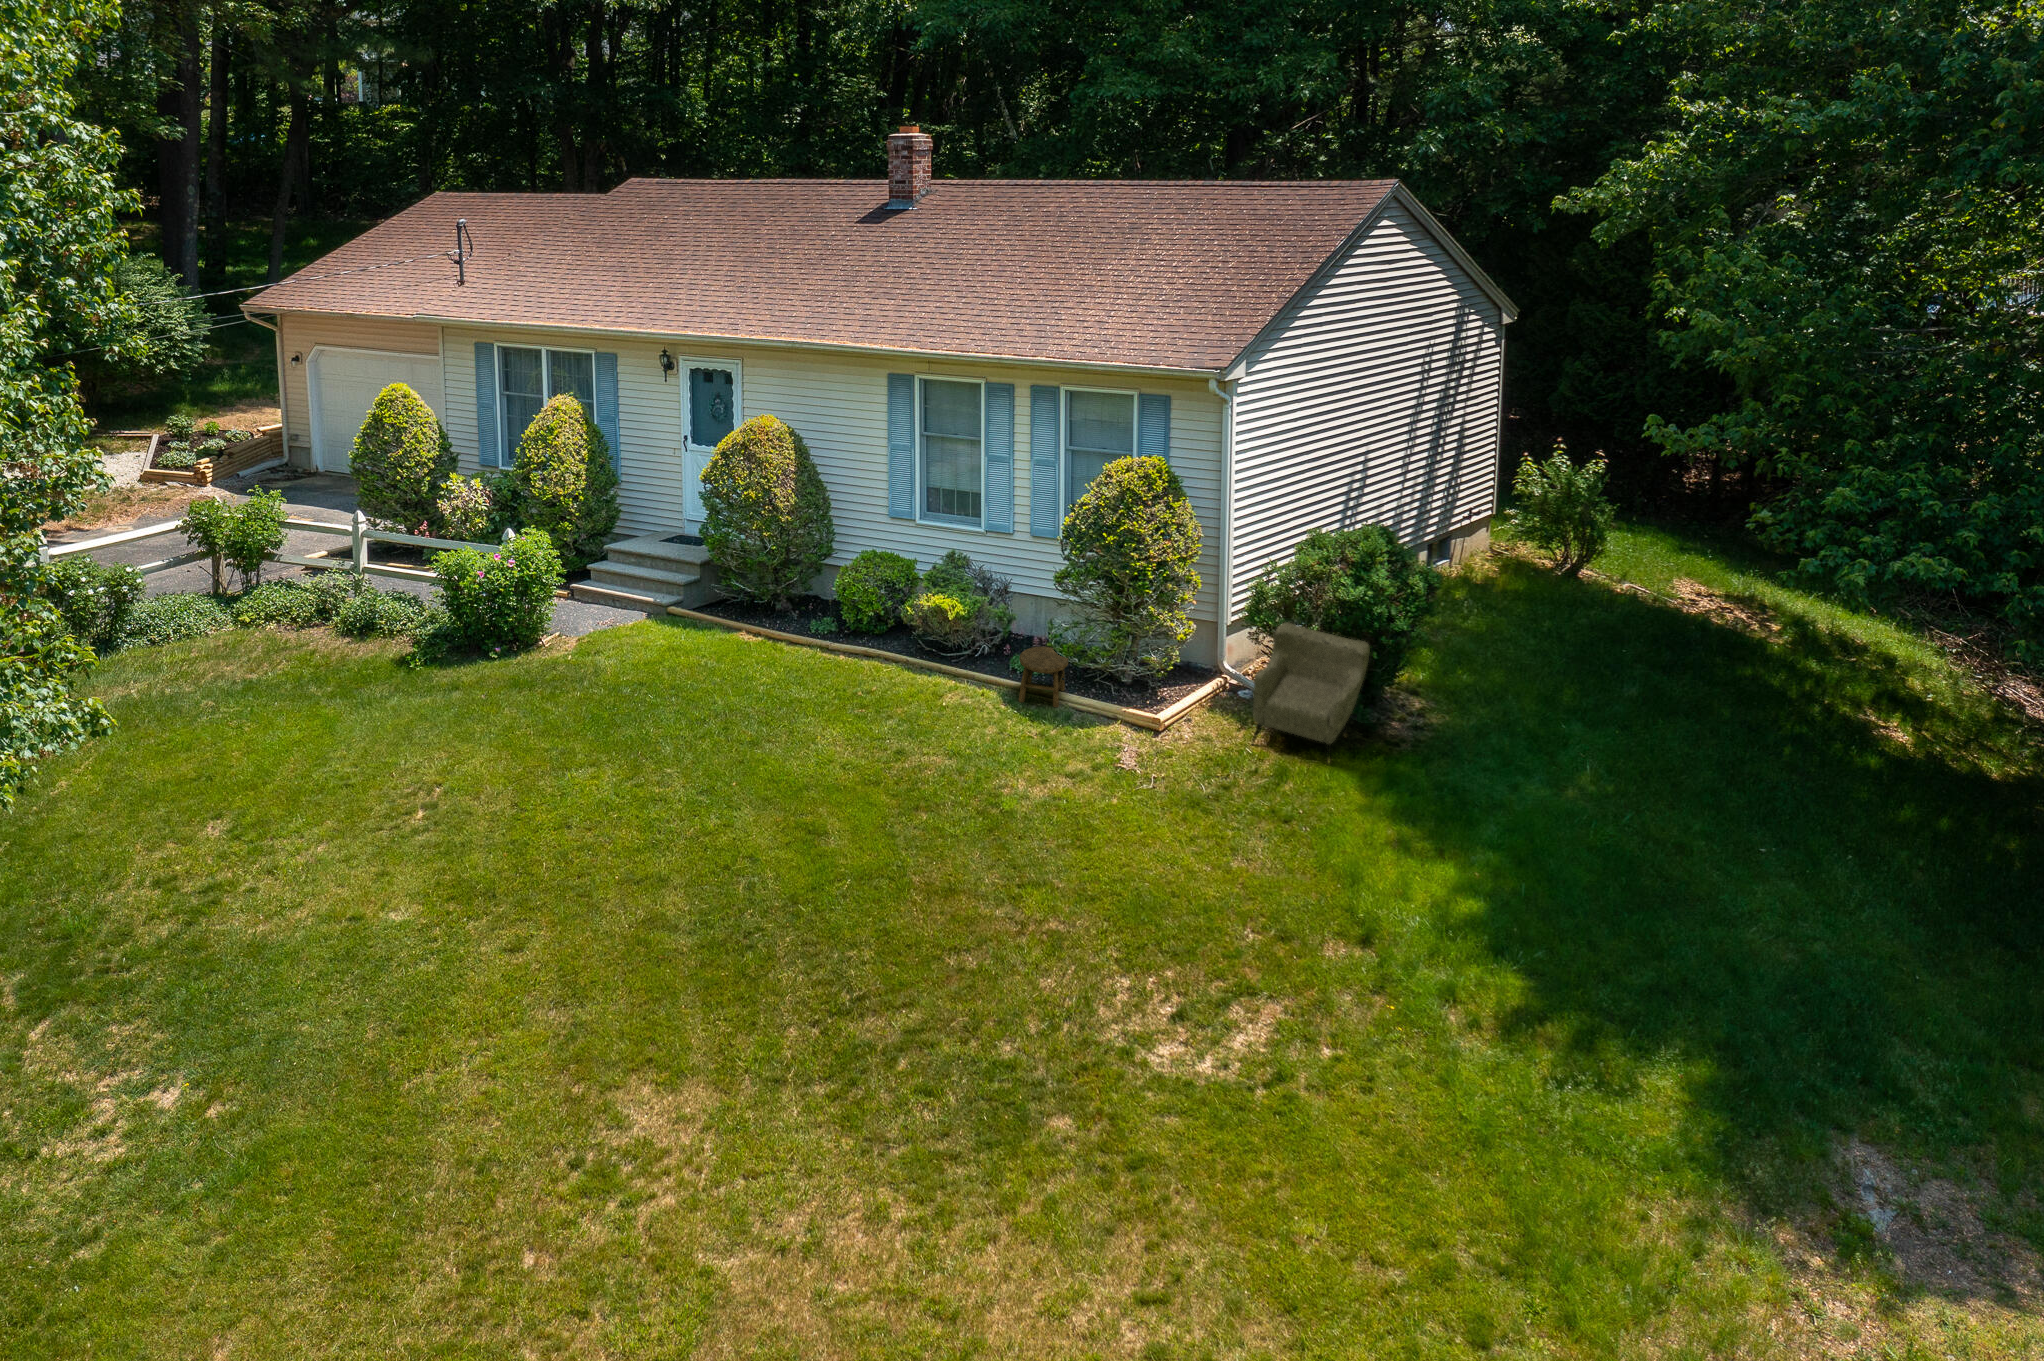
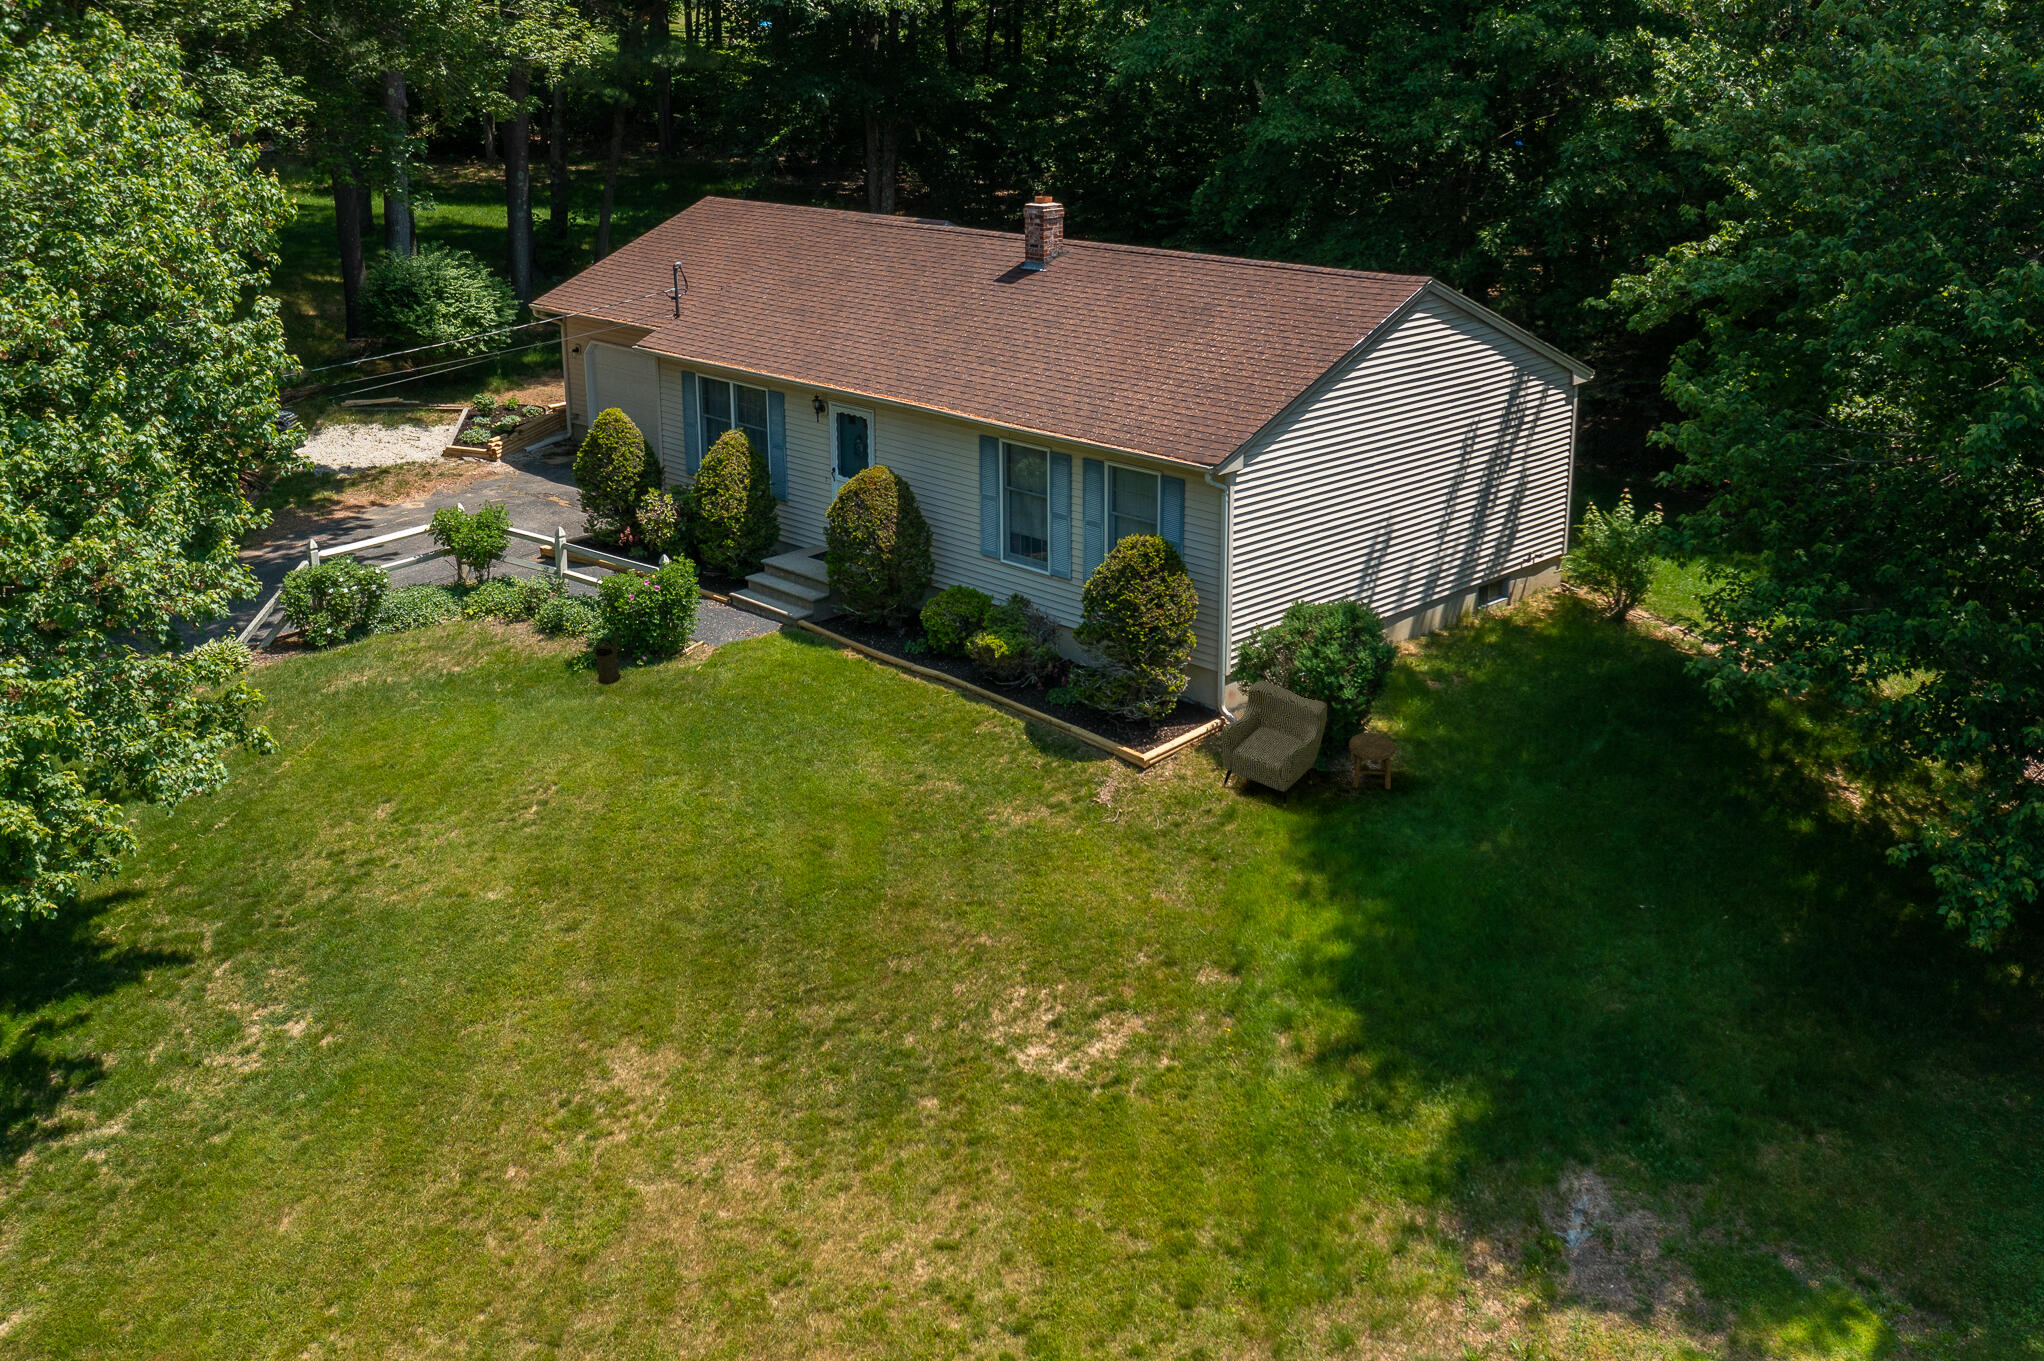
watering can: none [465,602,494,665] -> present [596,631,621,684]
stool: present [1019,647,1068,707] -> present [1349,733,1396,789]

